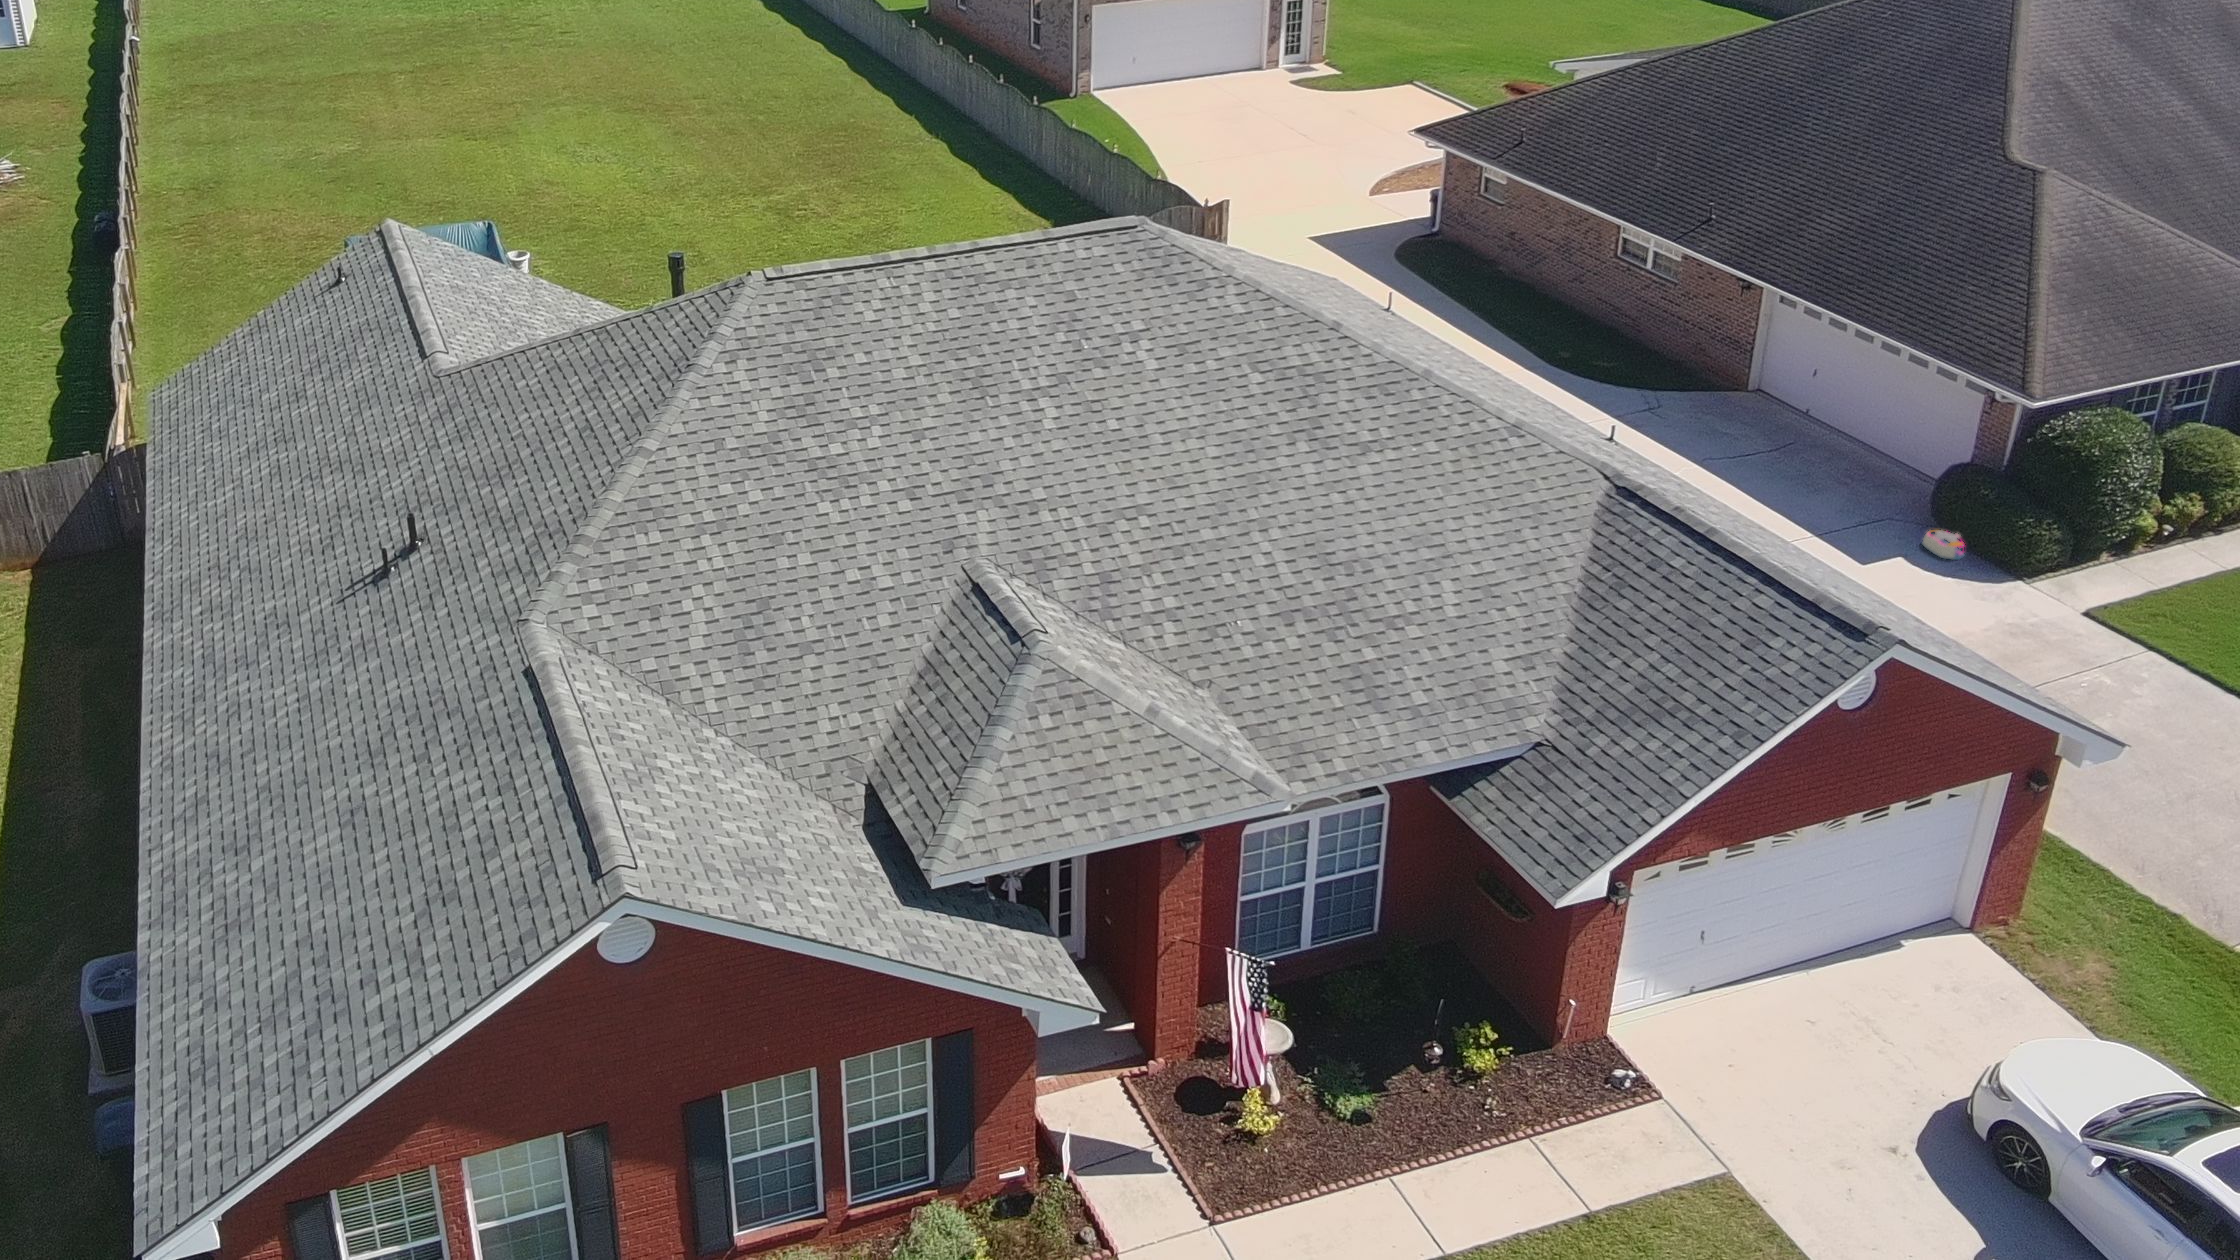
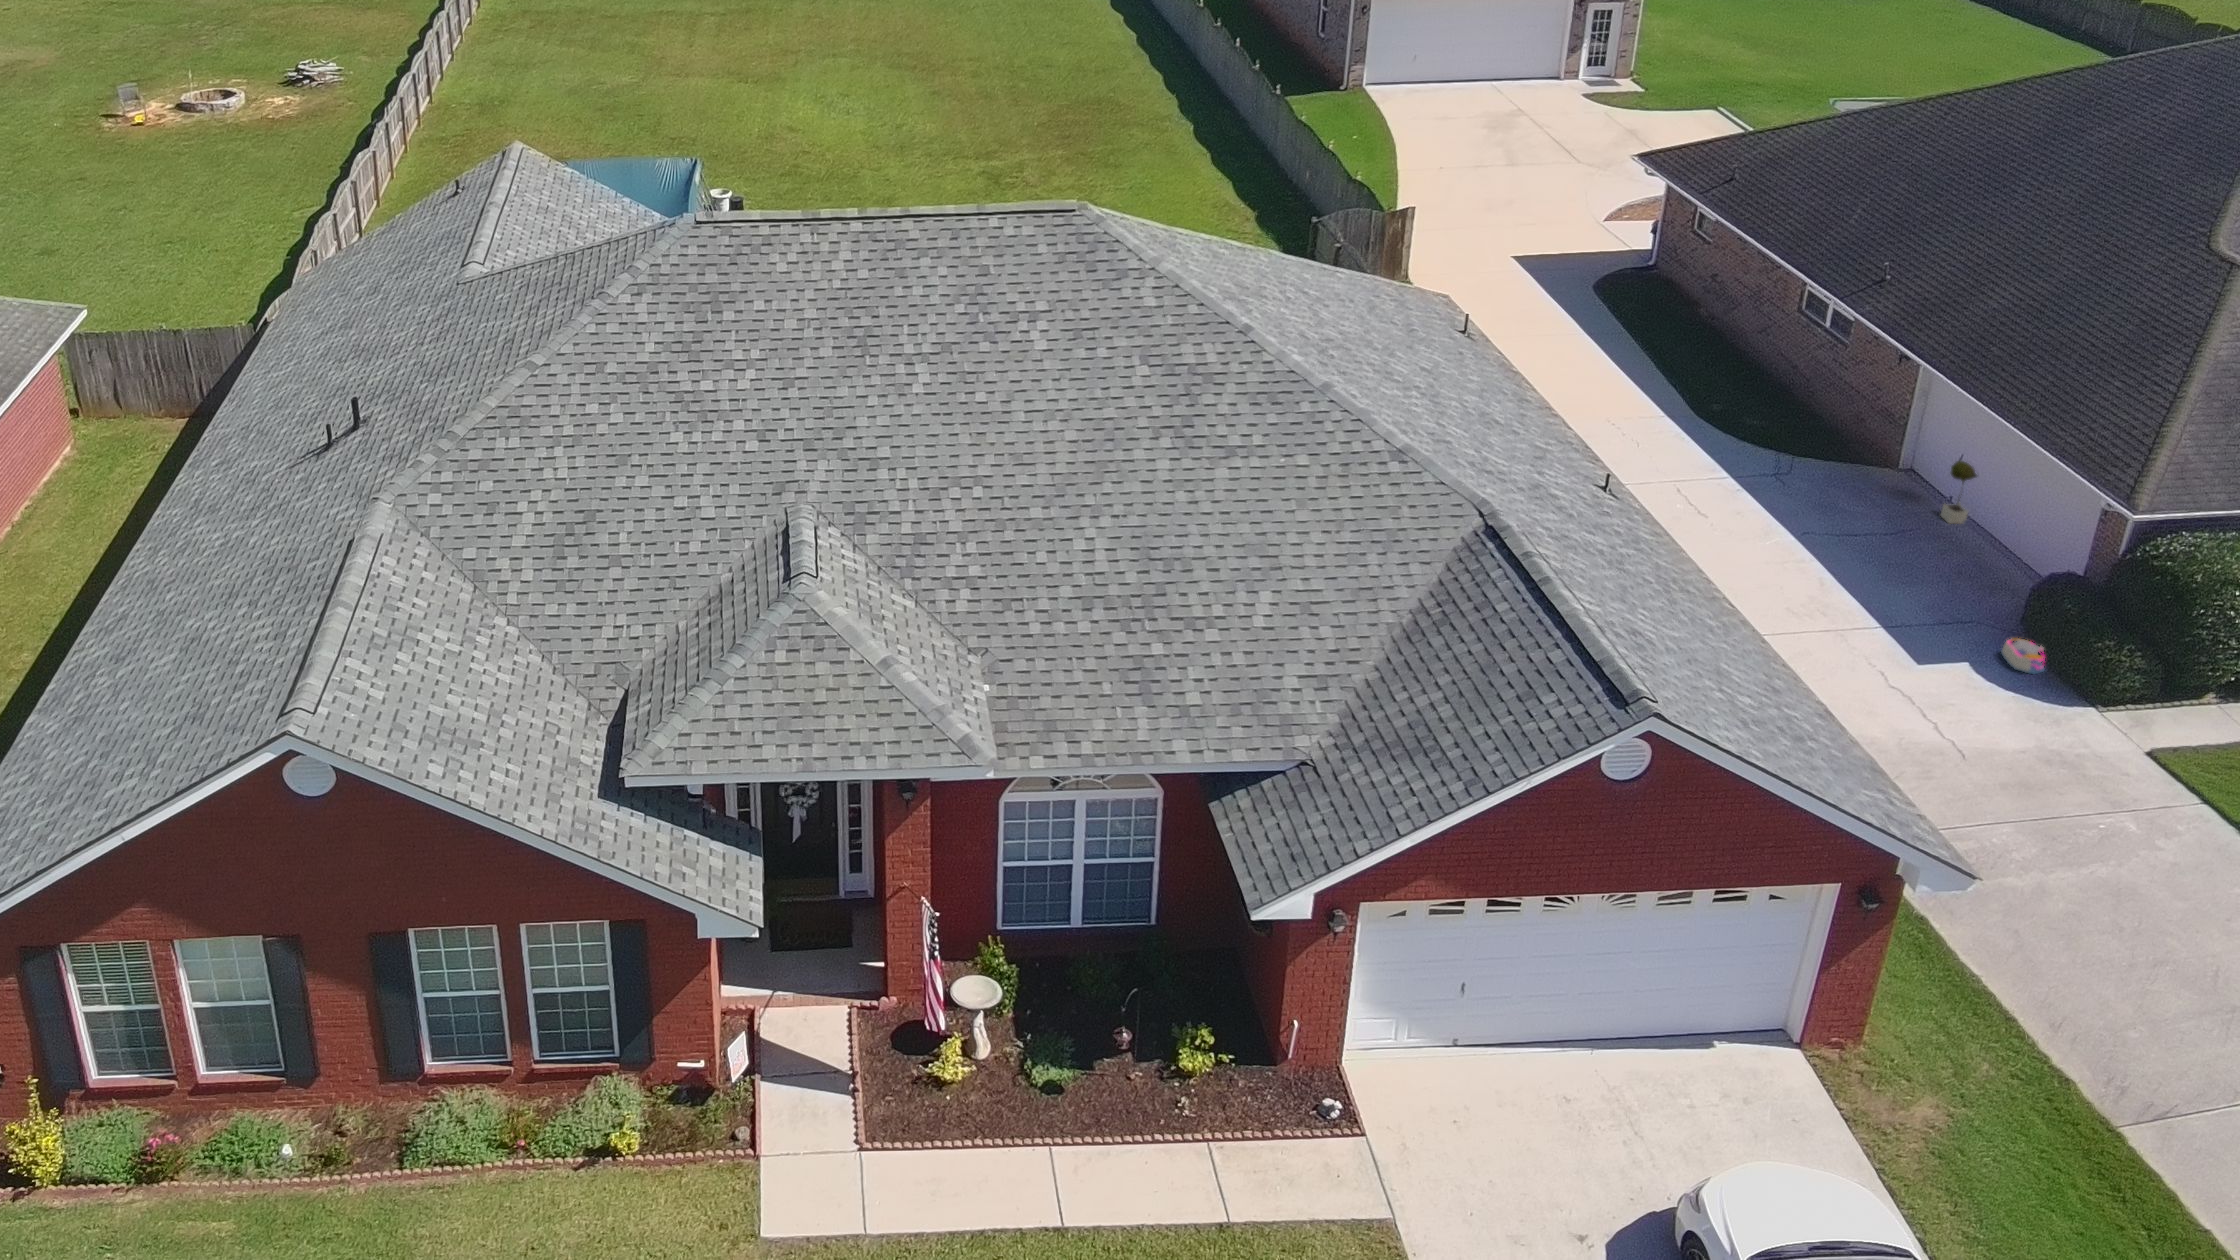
potted tree: none [1805,377,1836,436] -> present [1941,461,1977,524]

